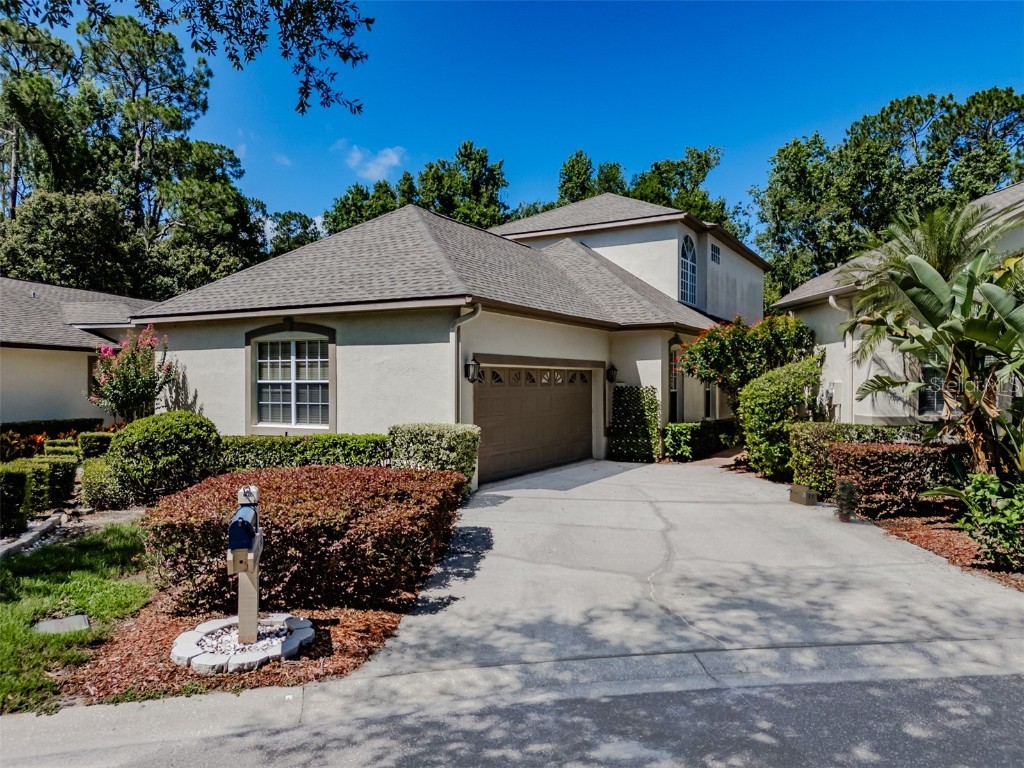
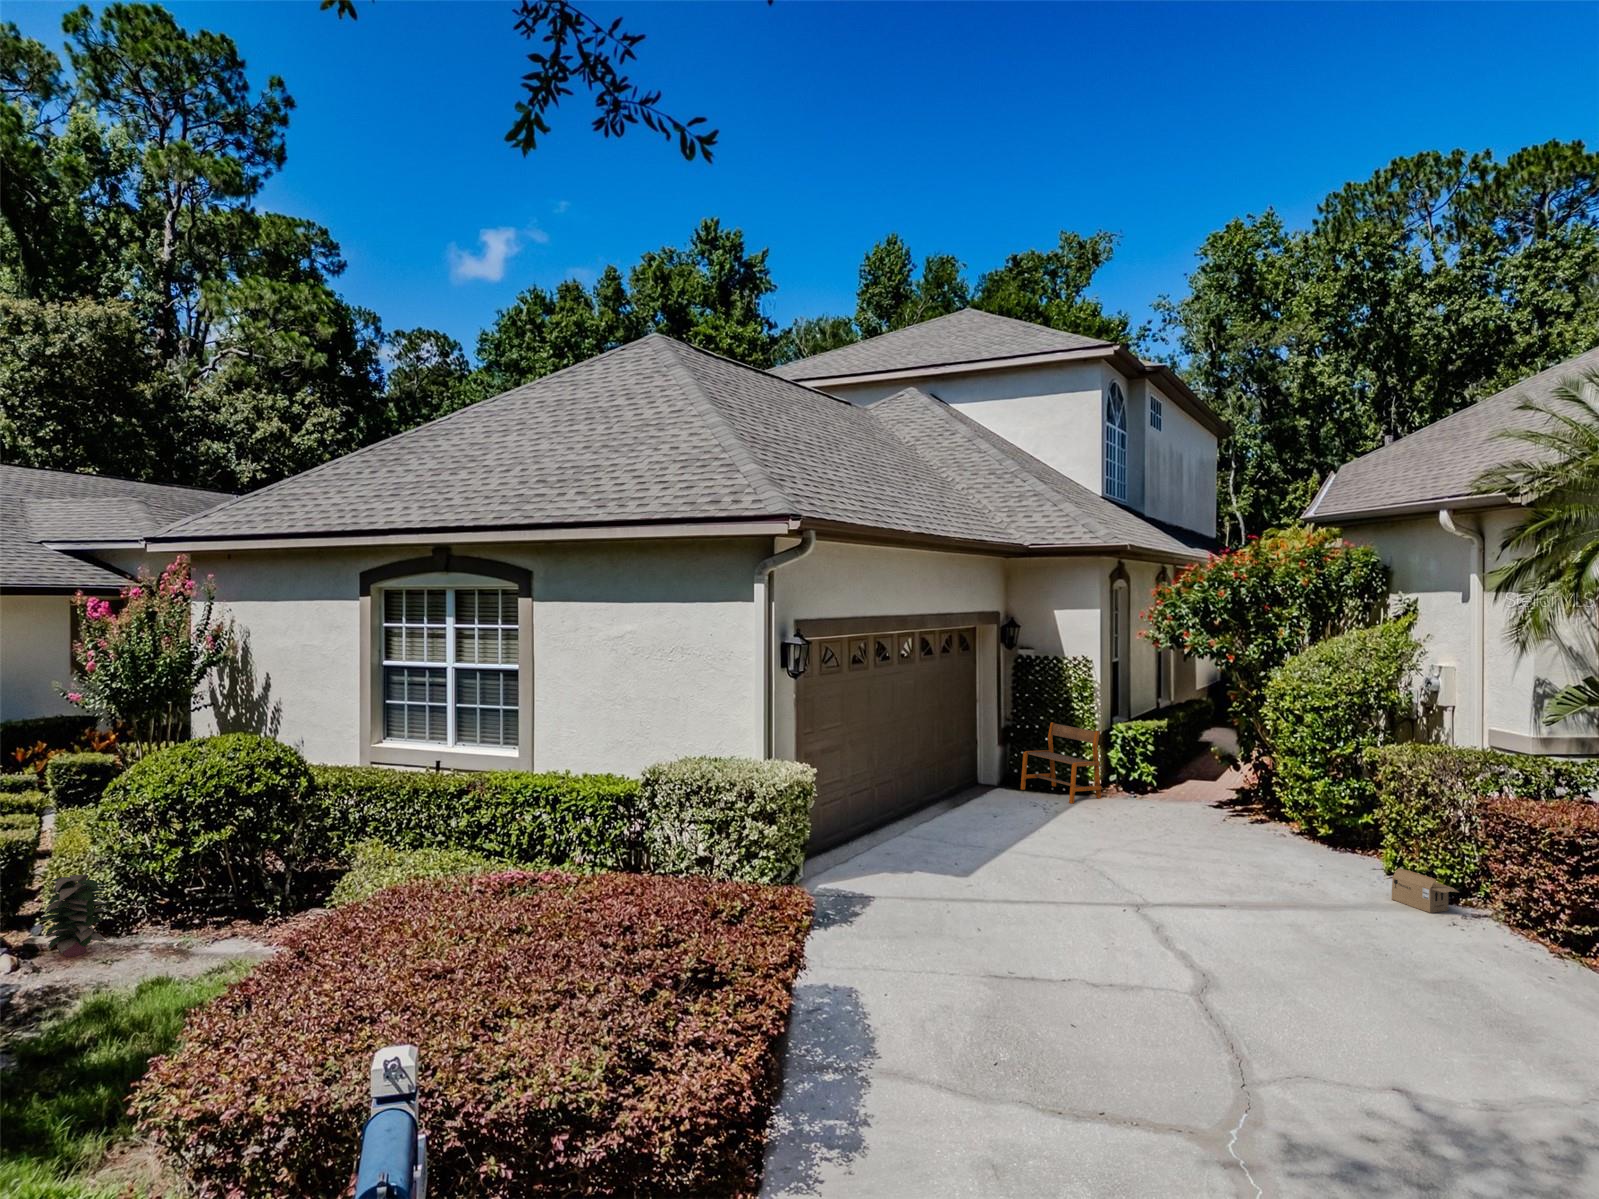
bench: none [615,424,659,466] -> present [1021,722,1102,804]
decorative plant: present [833,480,860,522] -> present [41,874,107,957]

